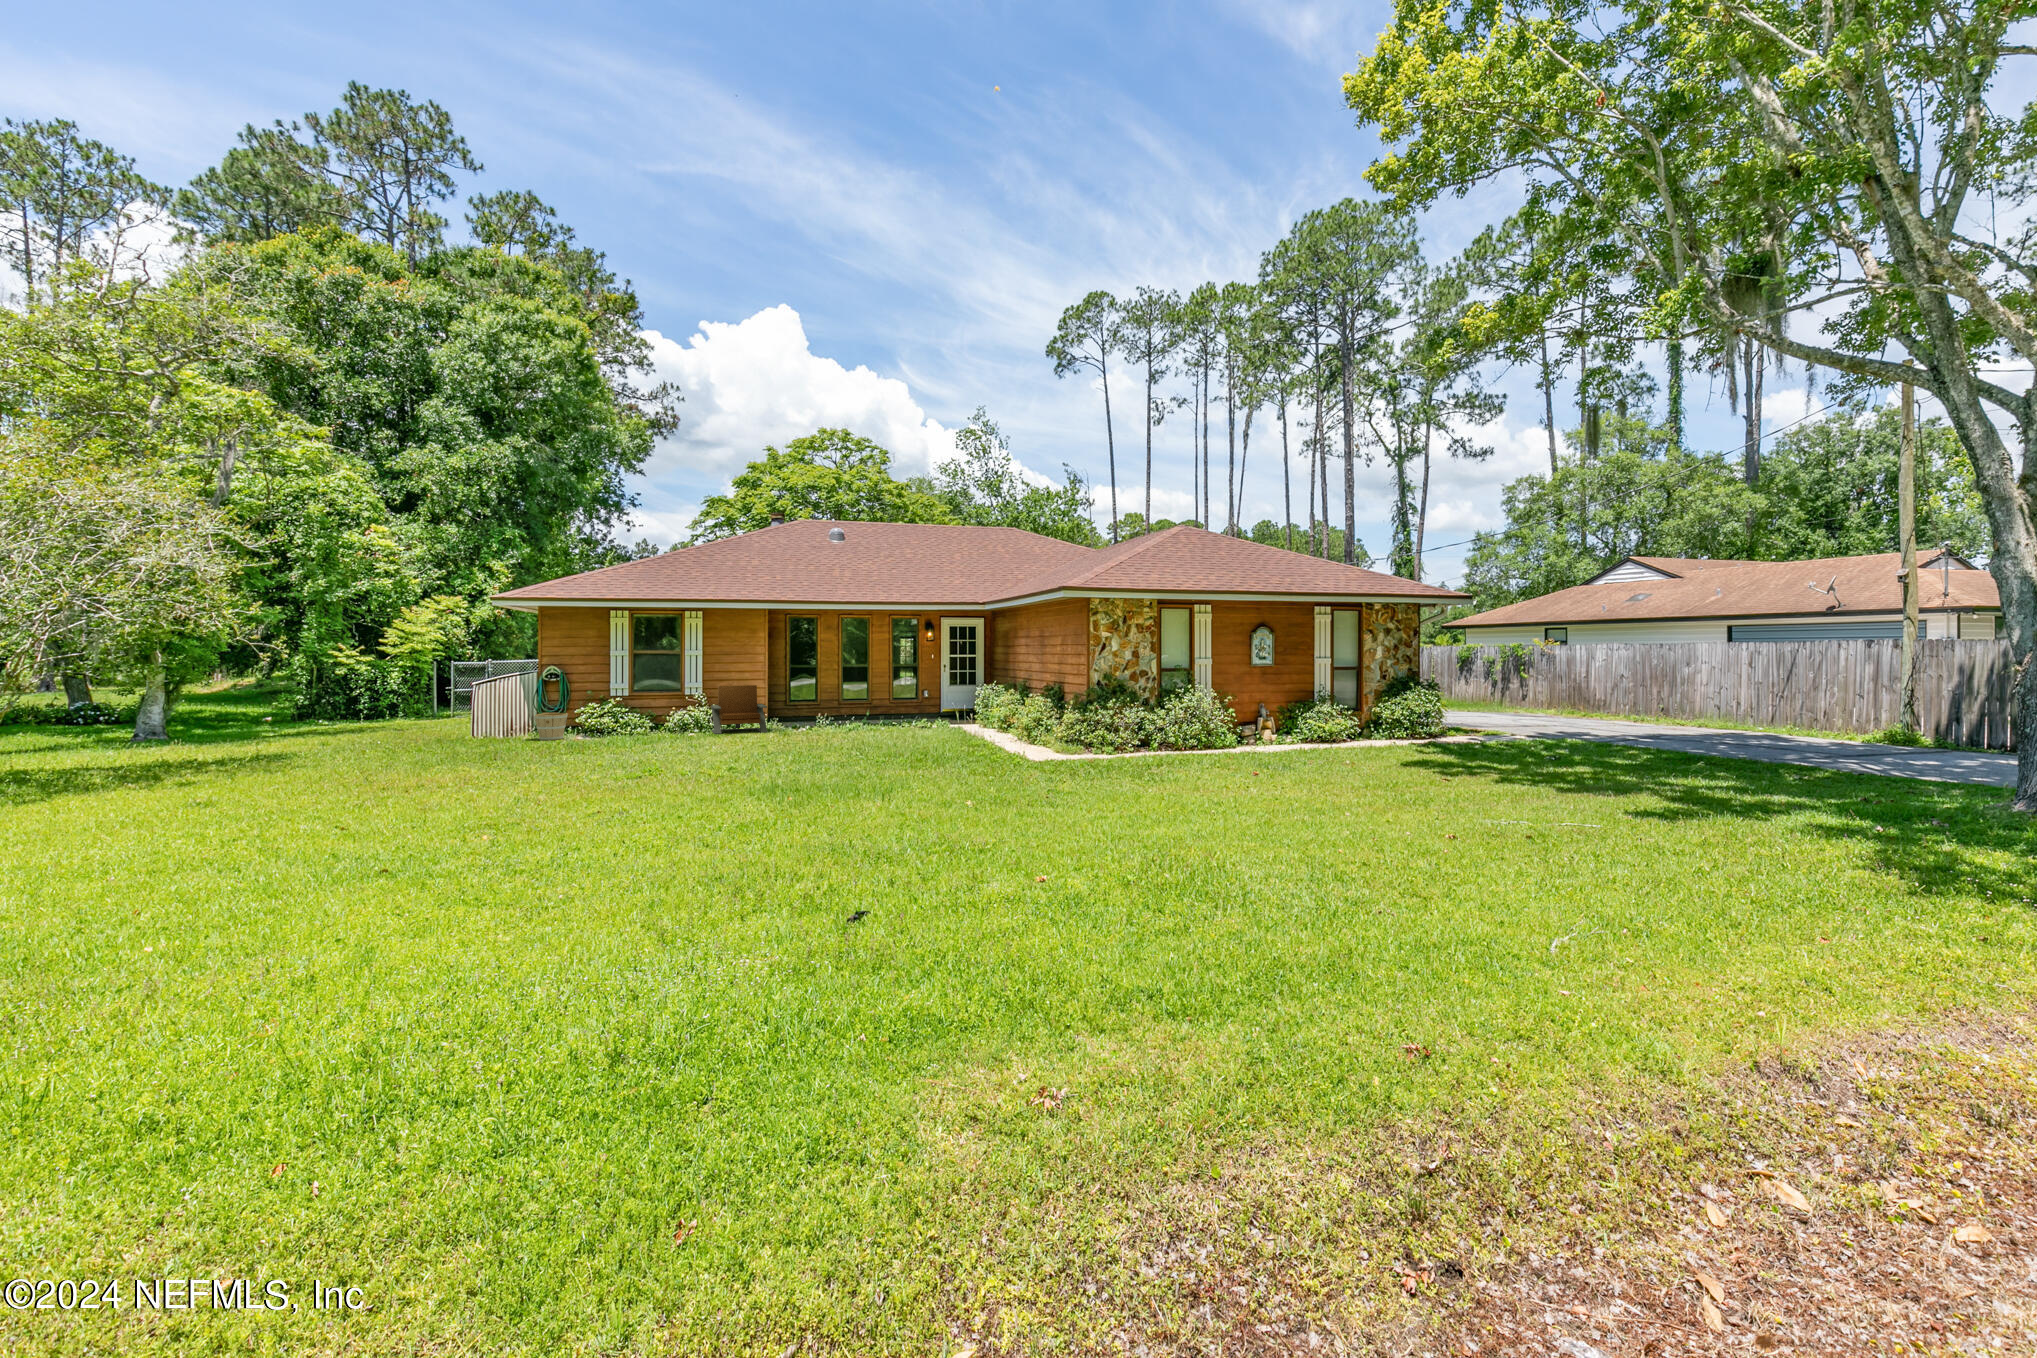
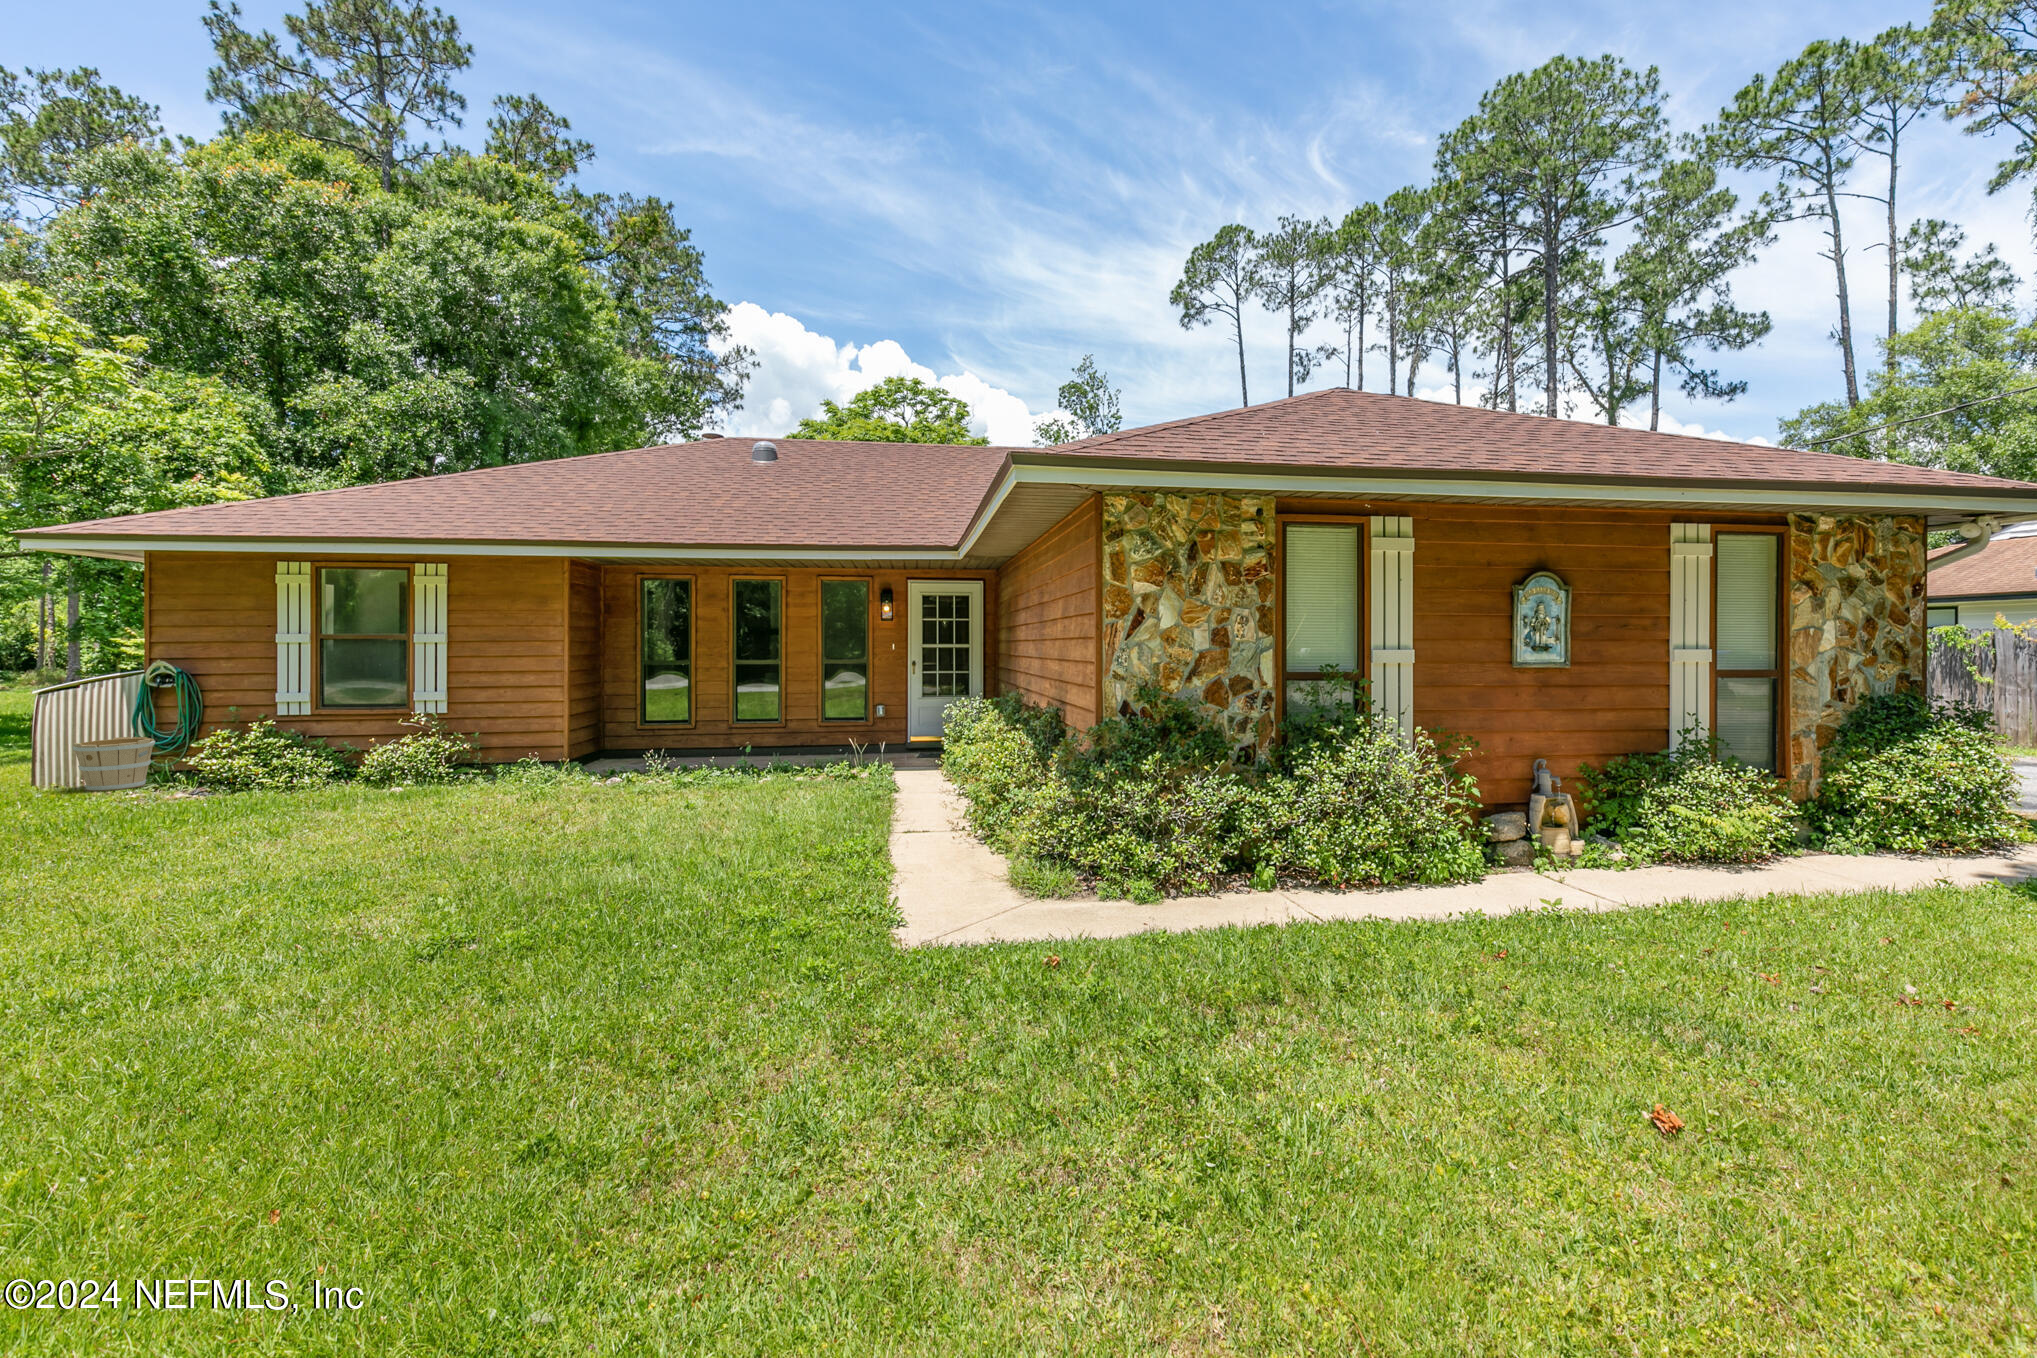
lounge chair: present [711,685,767,734] -> none [426,690,558,783]

